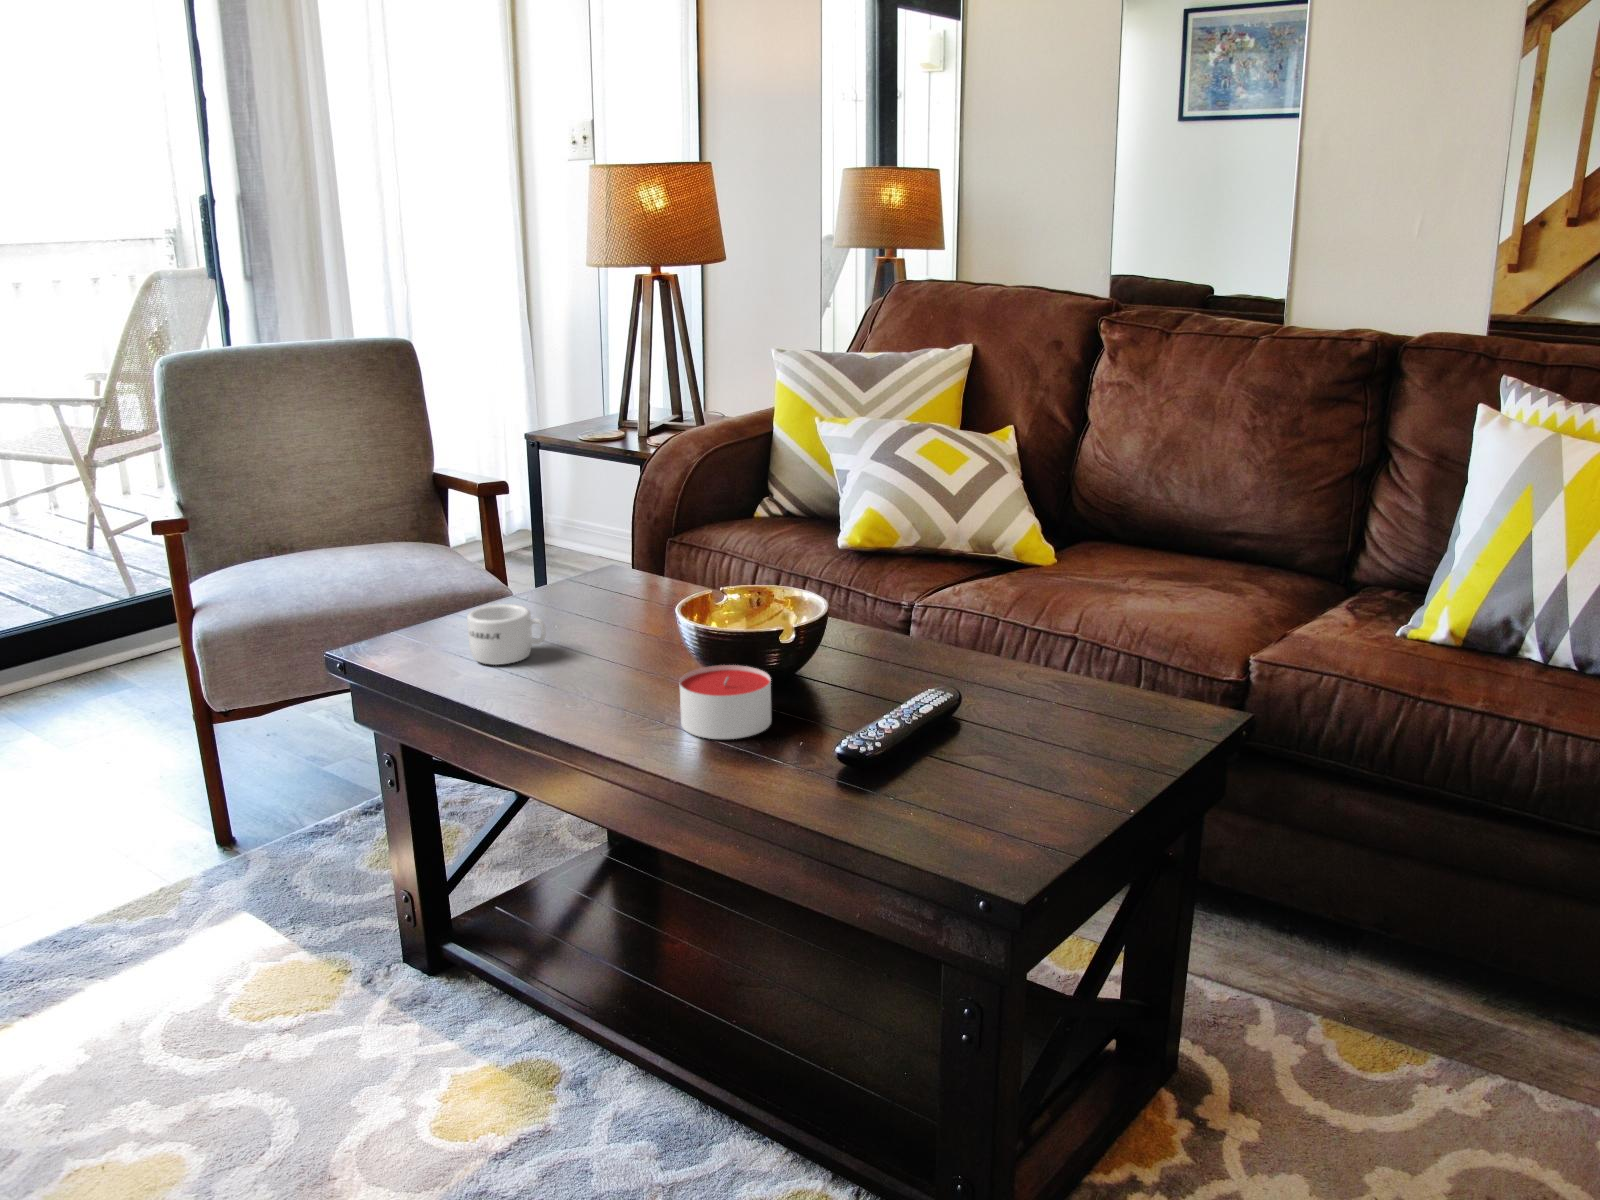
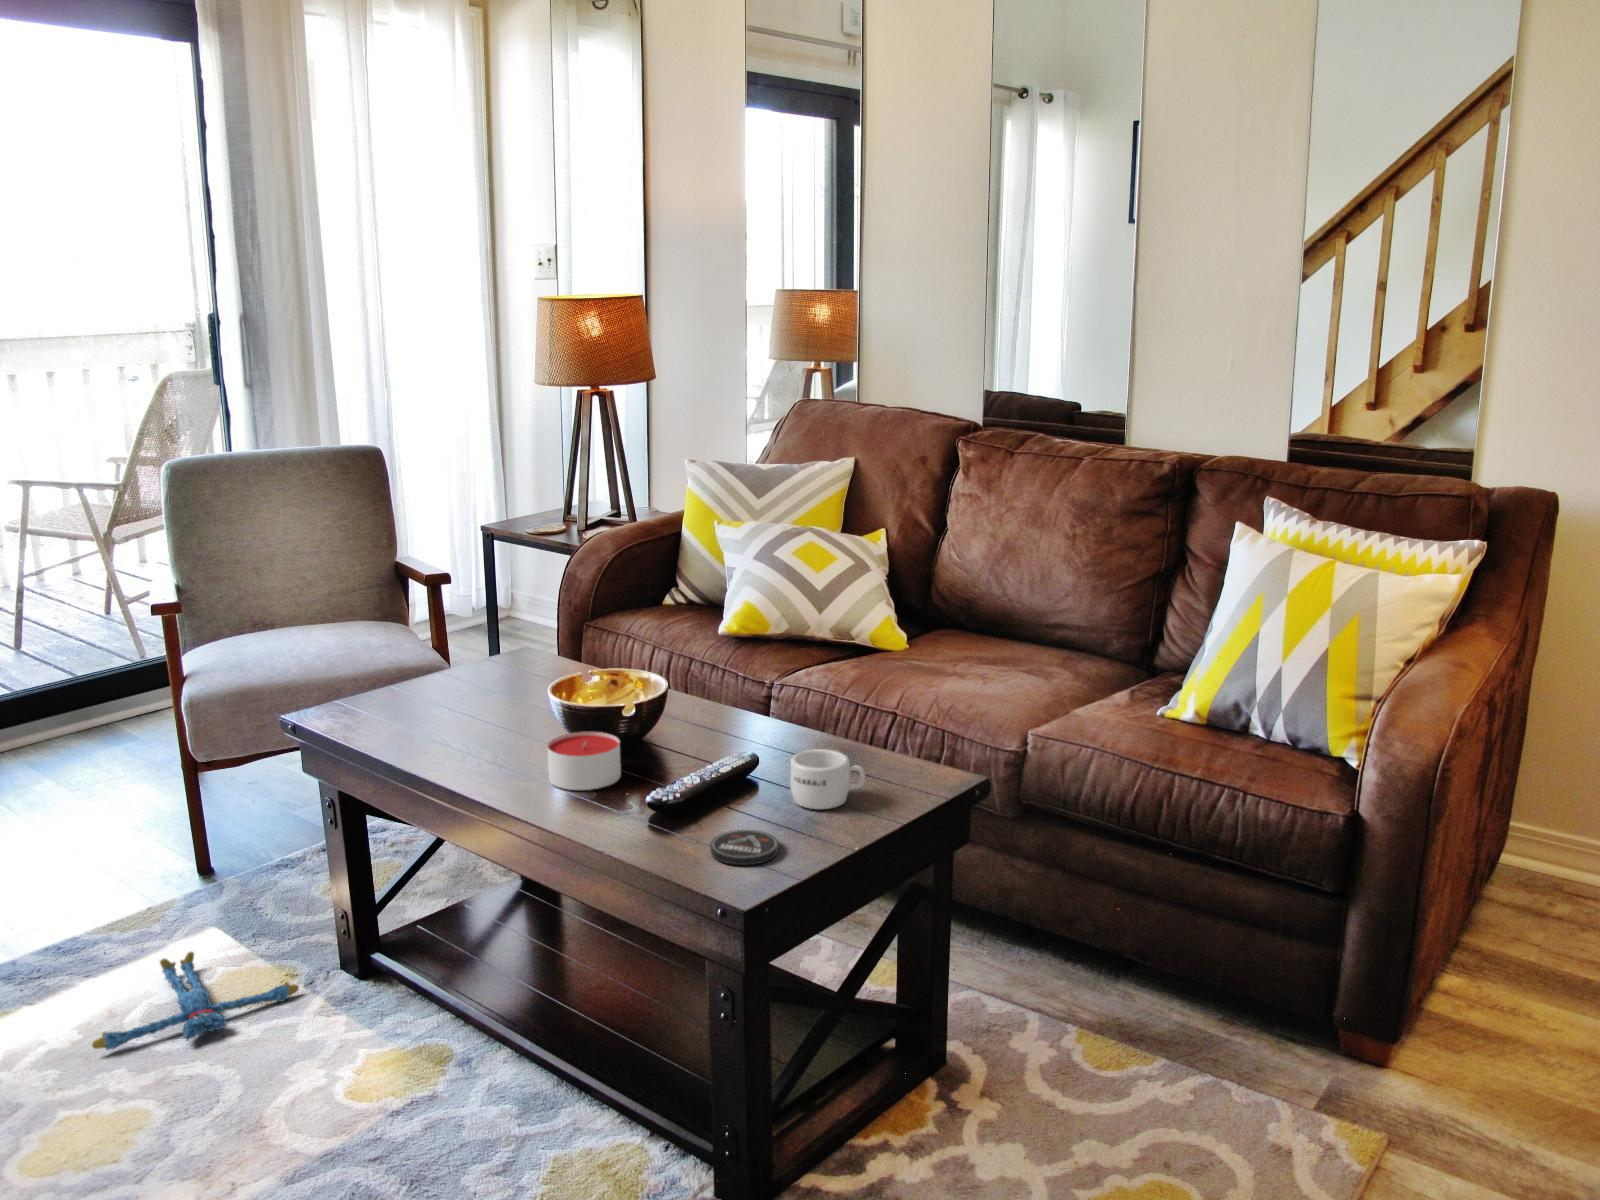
mug: present [467,604,546,665] -> present [790,749,865,809]
coaster: none [922,787,1012,835] -> present [710,830,778,865]
plush toy: none [108,944,358,1074] -> present [92,952,299,1050]

